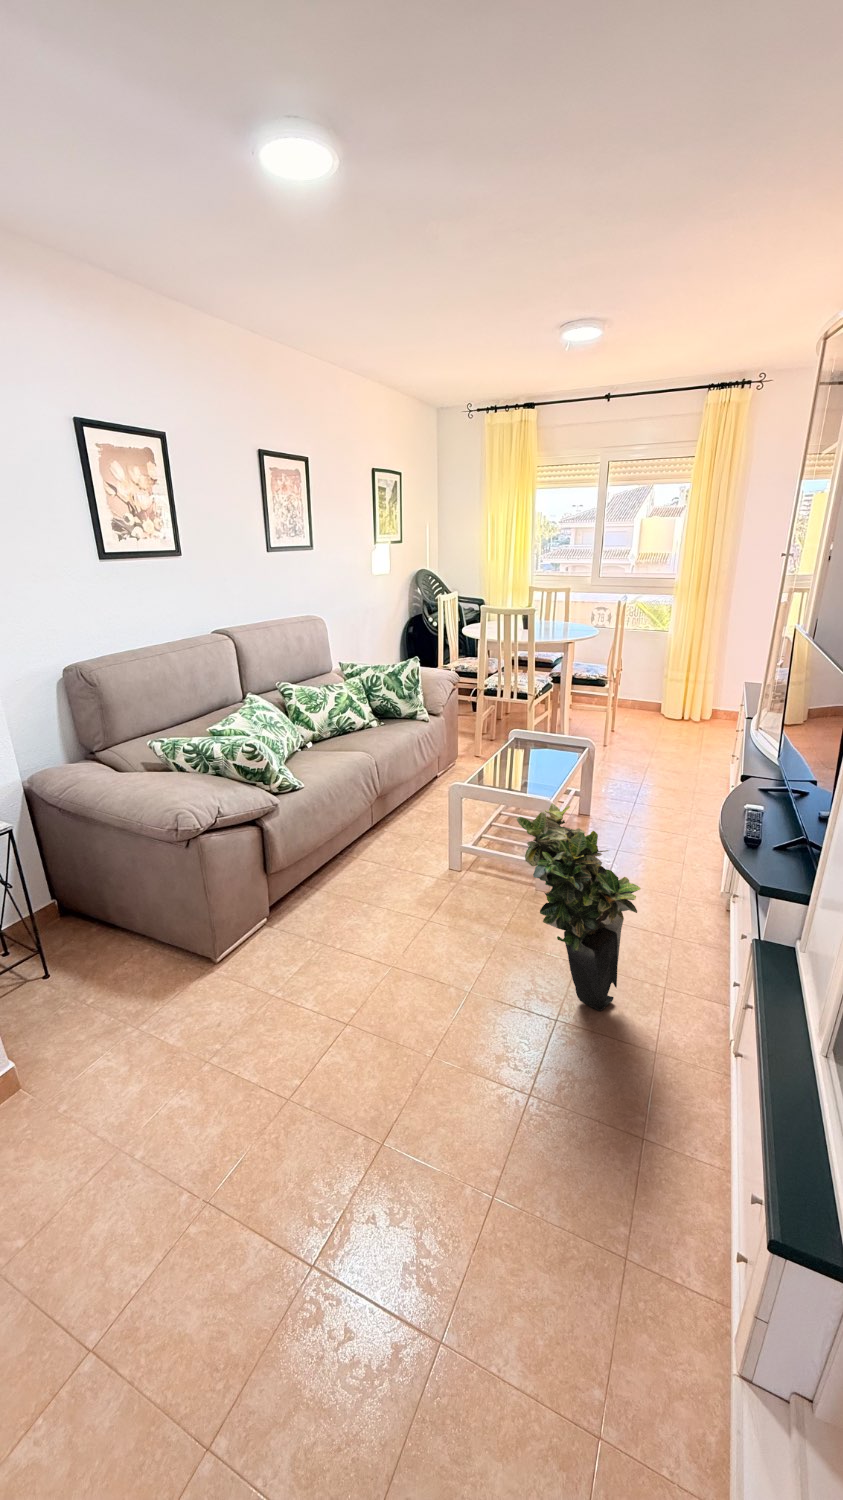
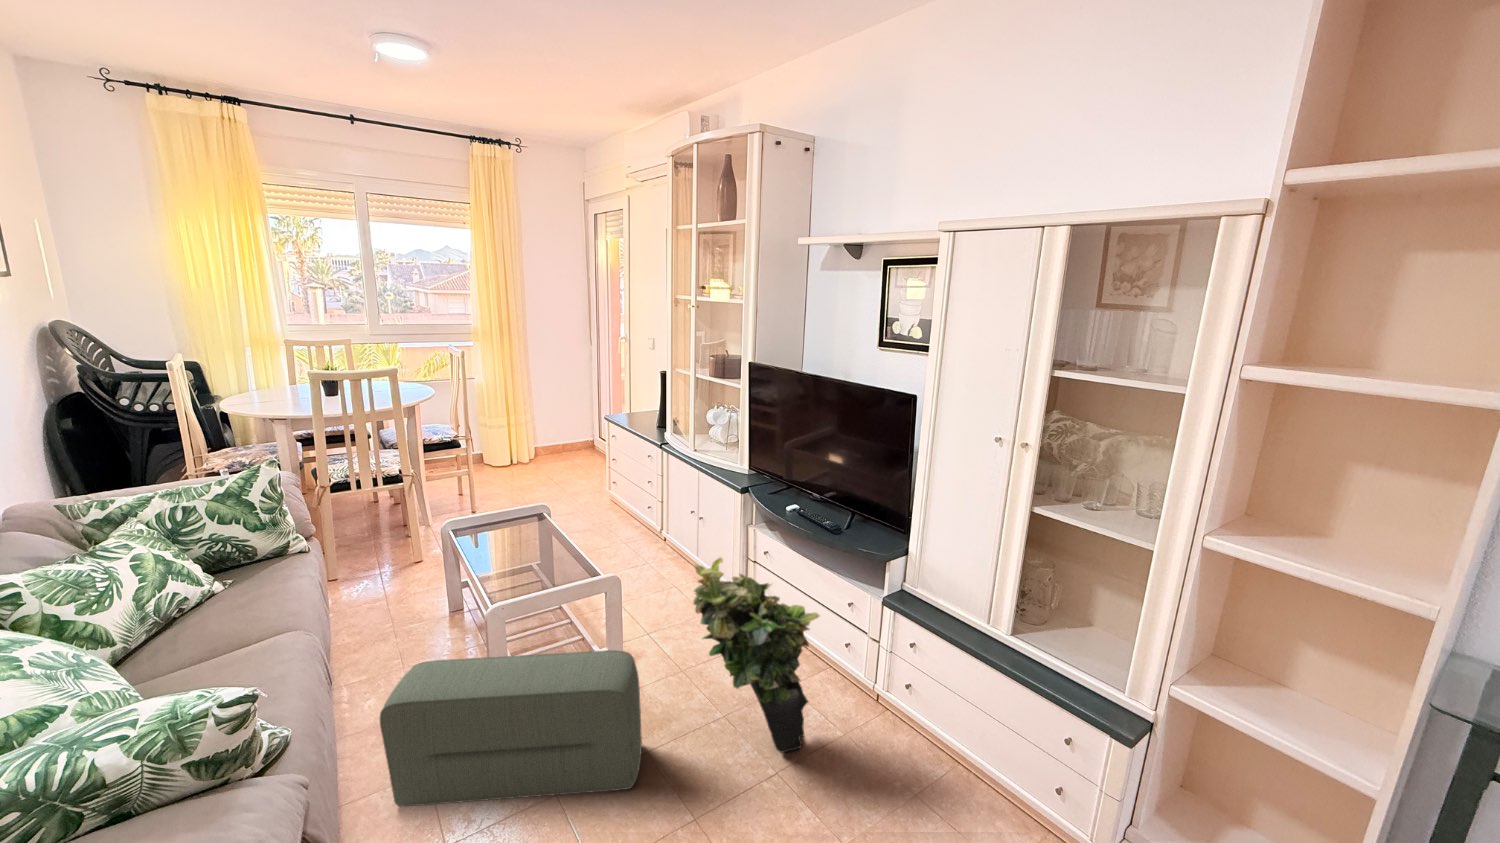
pouf: none [373,800,508,944] -> present [380,650,642,806]

